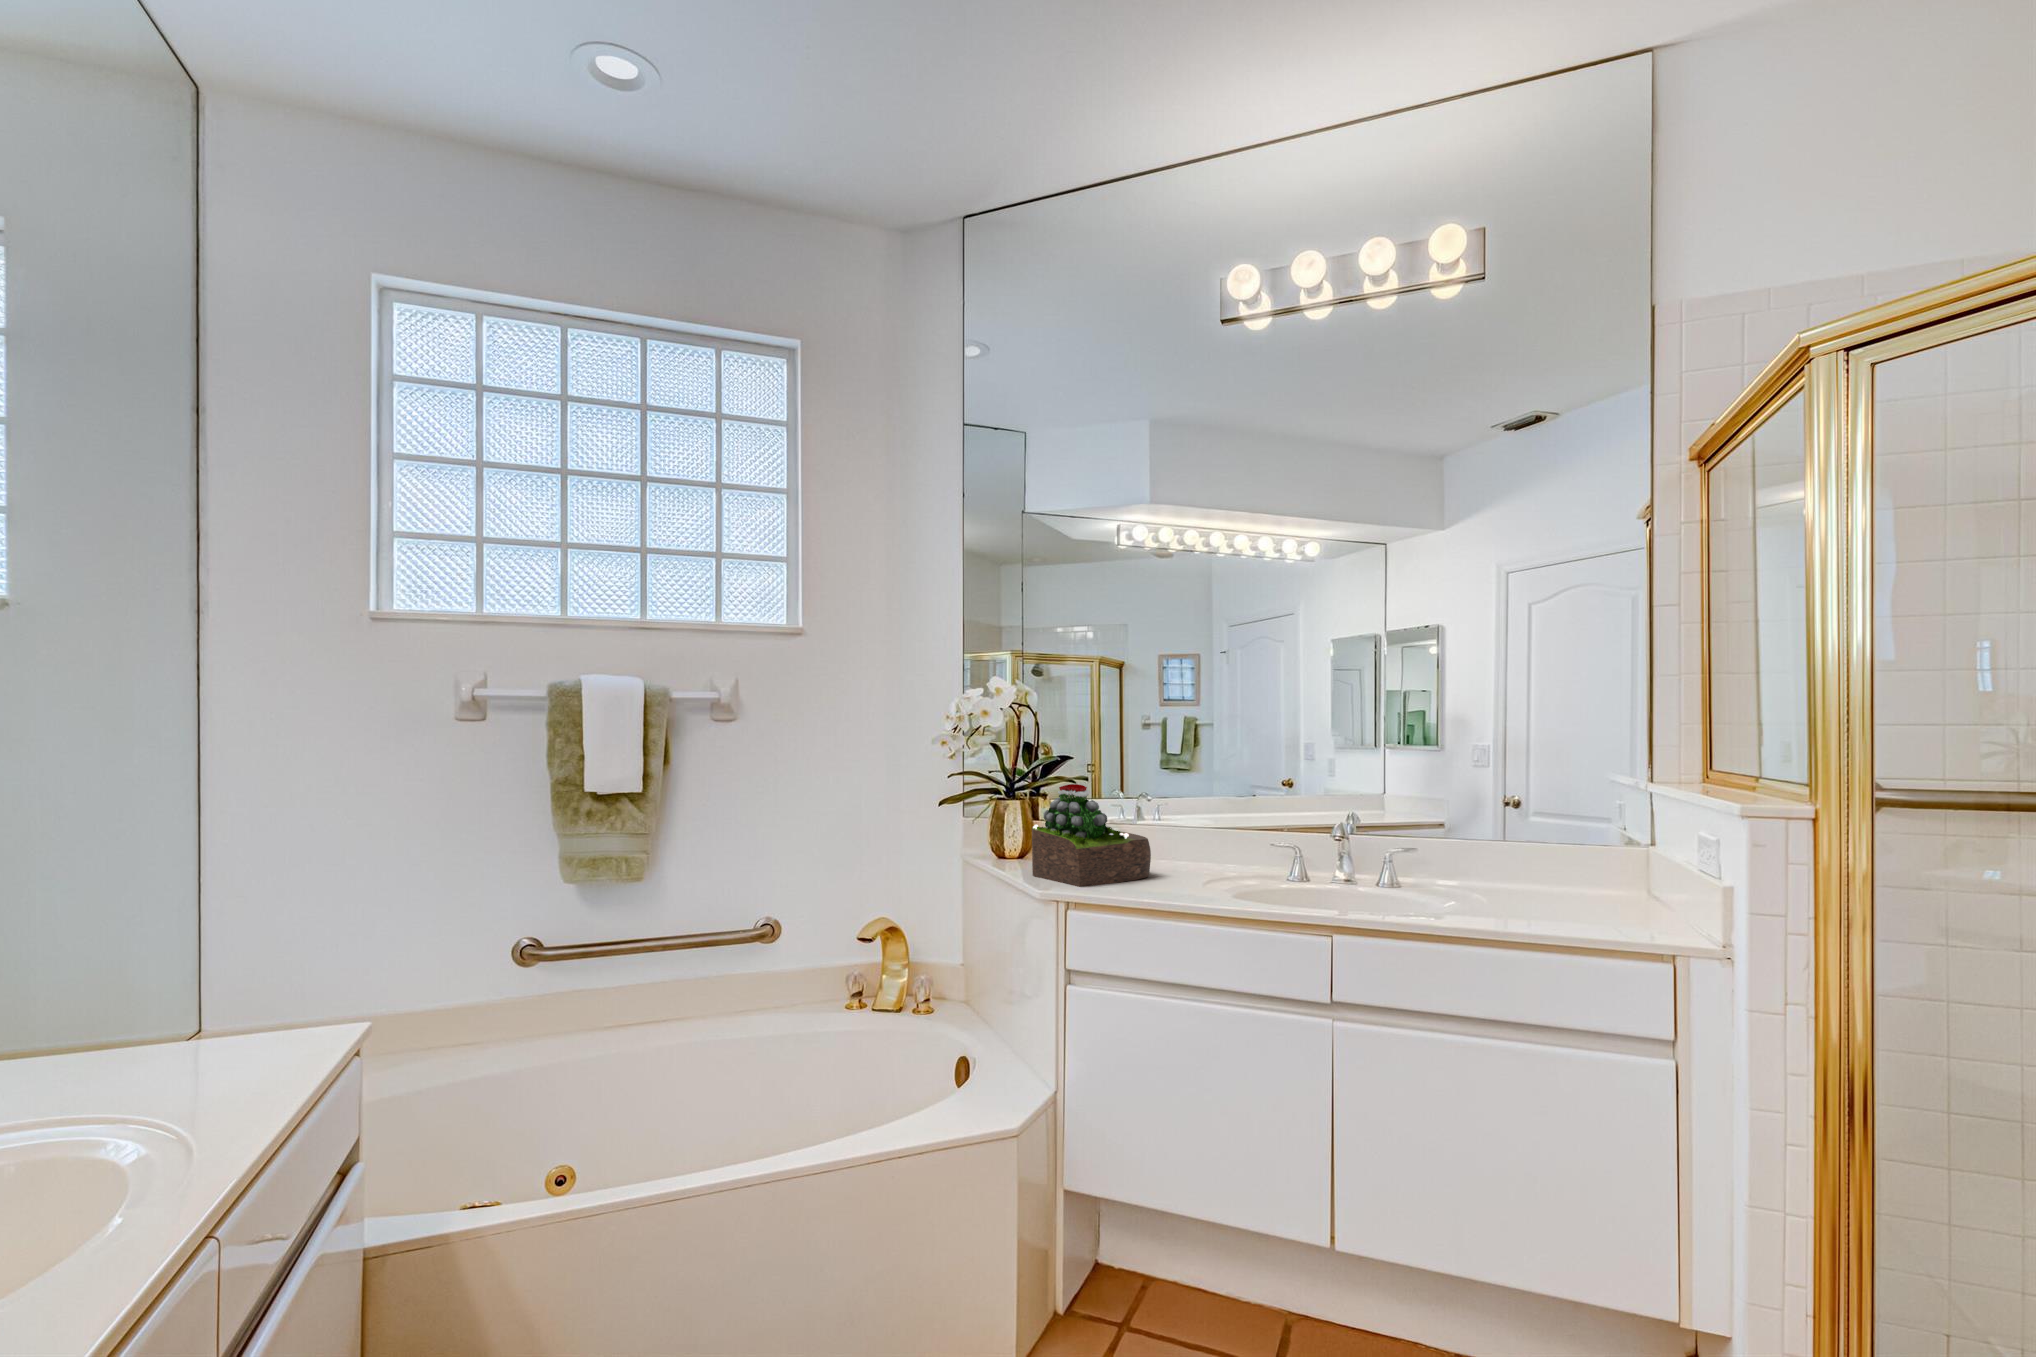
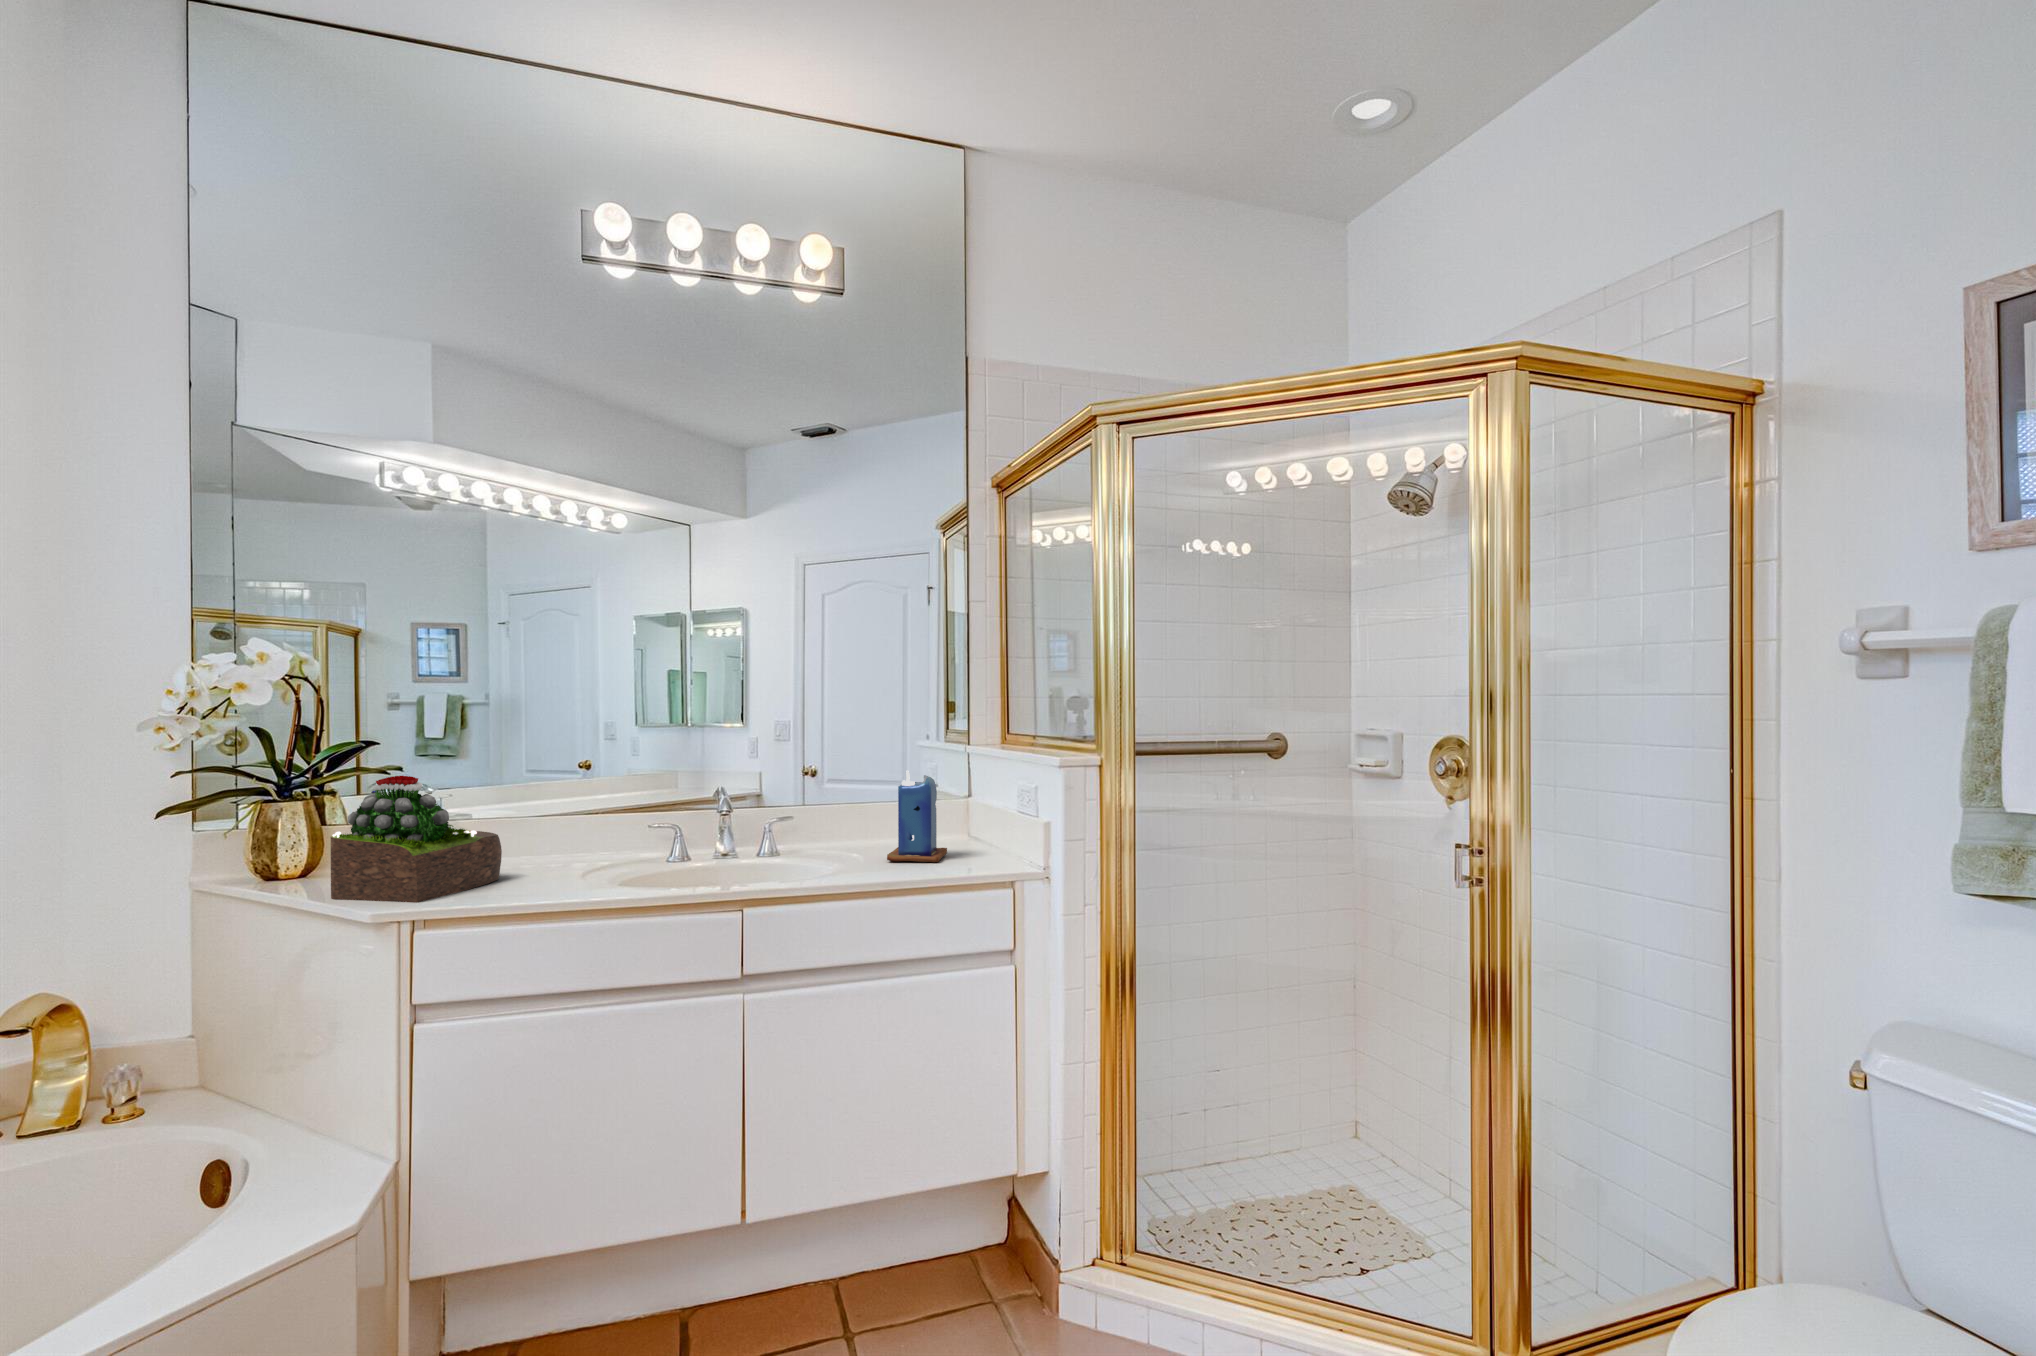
candle: none [1517,810,1603,922] -> present [887,770,947,862]

